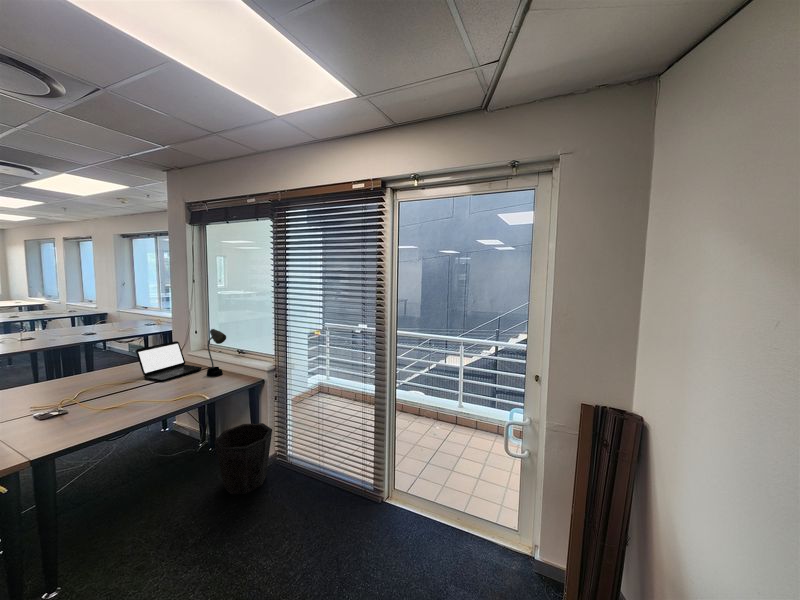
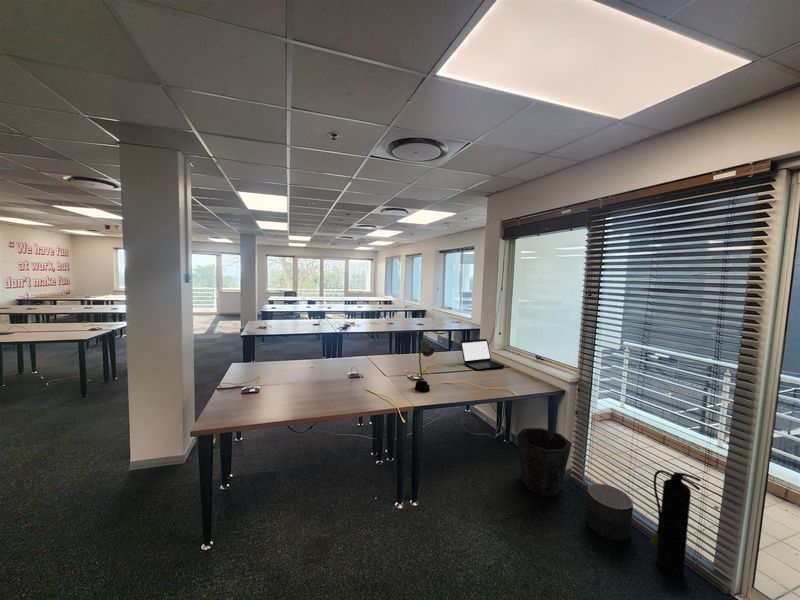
desk lamp: present [207,329,226,377] -> present [415,339,434,392]
fire extinguisher: none [333,424,361,510] -> present [651,470,701,577]
planter: none [286,455,322,506] -> present [586,484,633,542]

